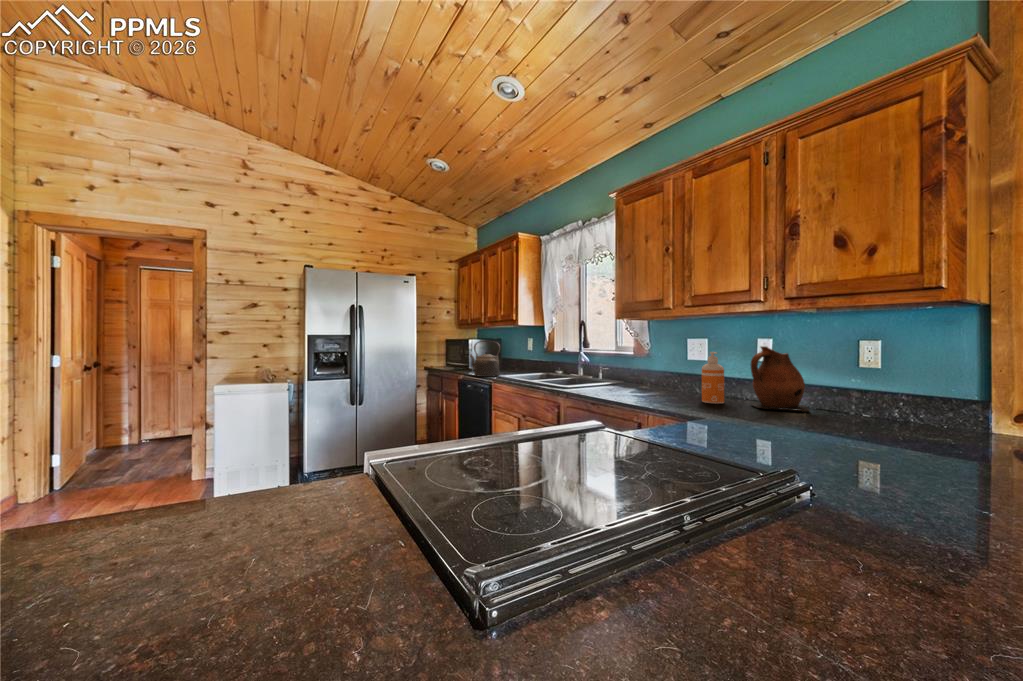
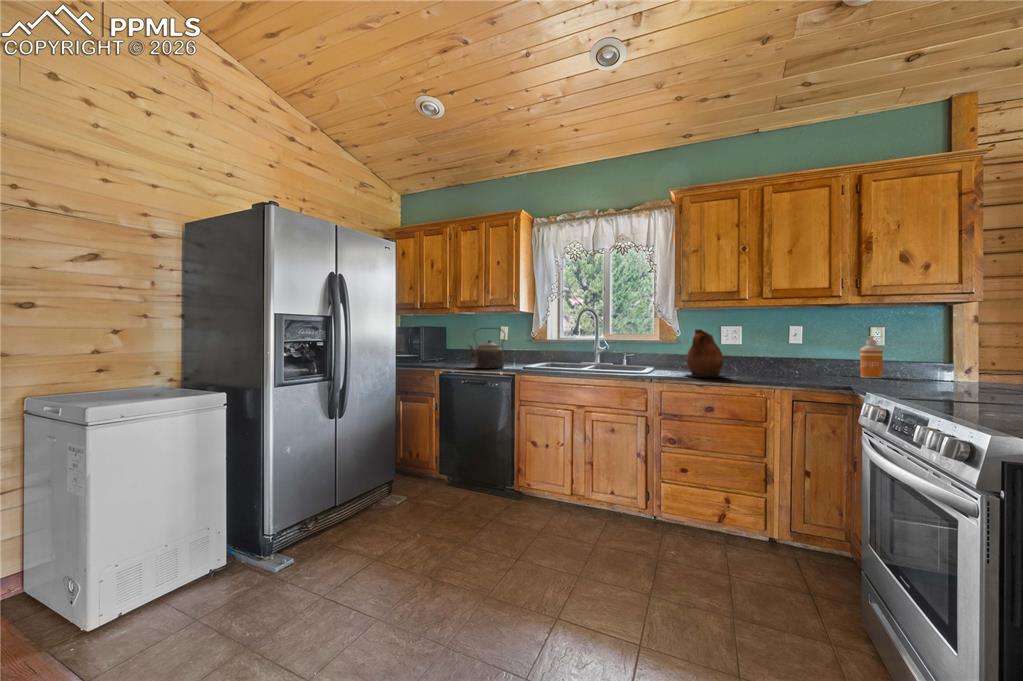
ceramic pitcher: present [751,346,810,412] -> present [686,329,730,377]
soap dispenser: present [702,352,724,404] -> present [860,336,883,378]

